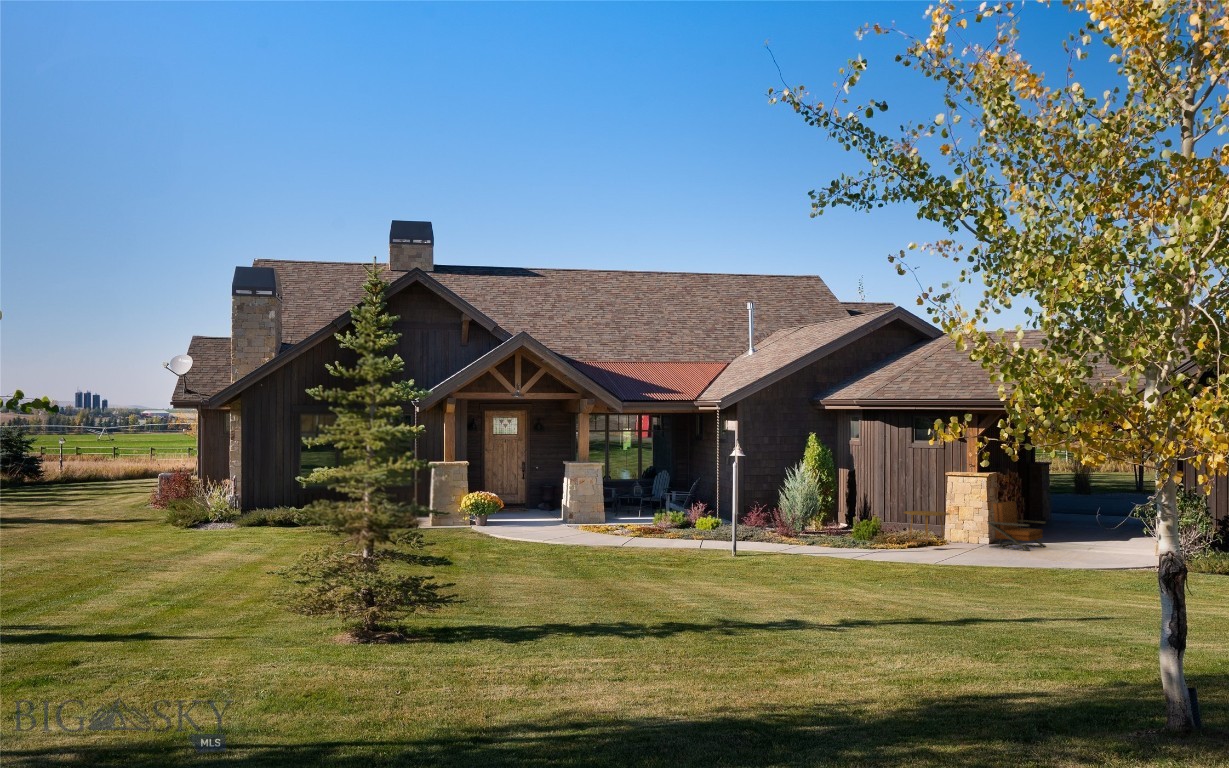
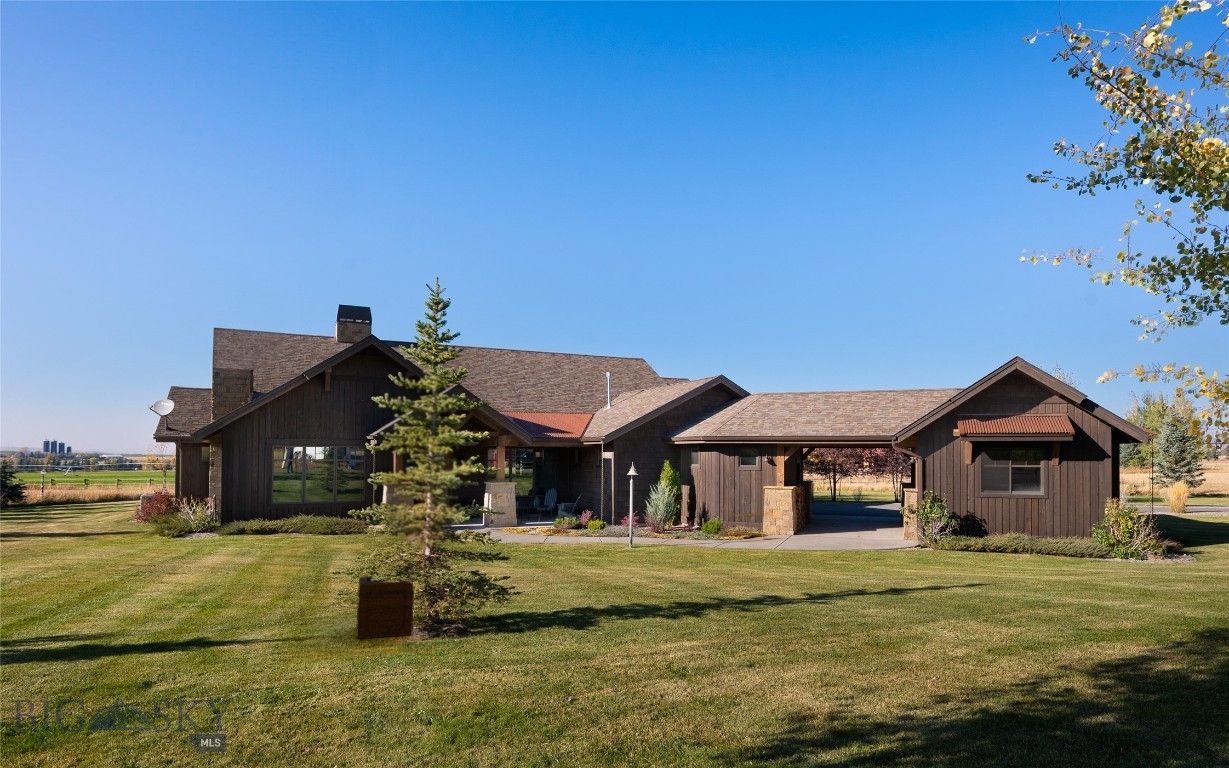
lounge chair: present [988,502,1046,551] -> none [791,506,828,539]
wooden crate: none [323,584,390,655] -> present [357,576,414,639]

